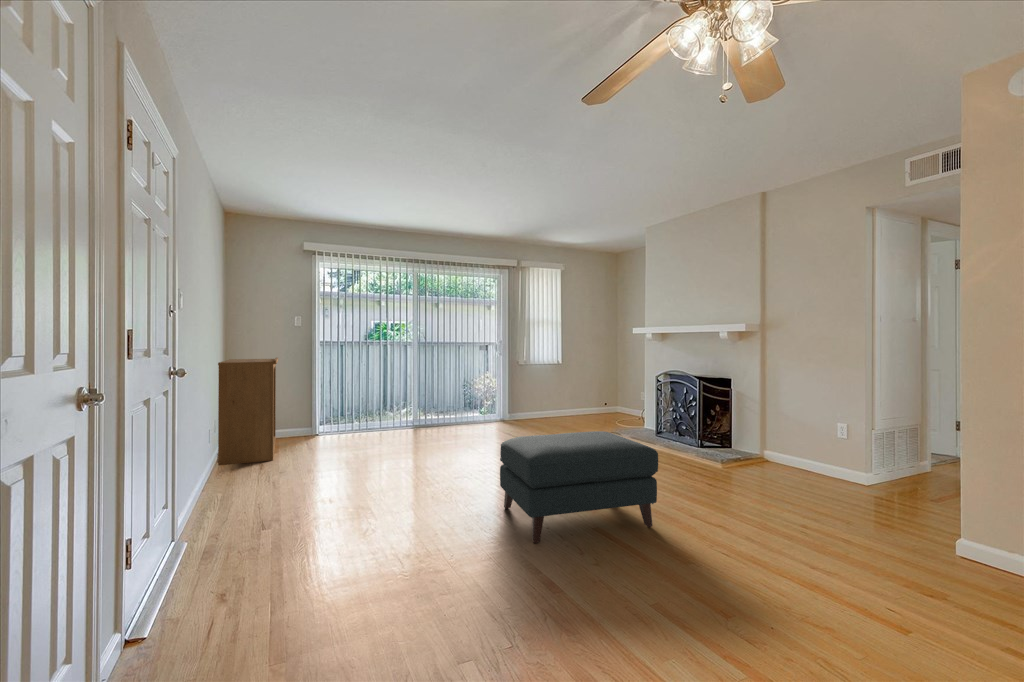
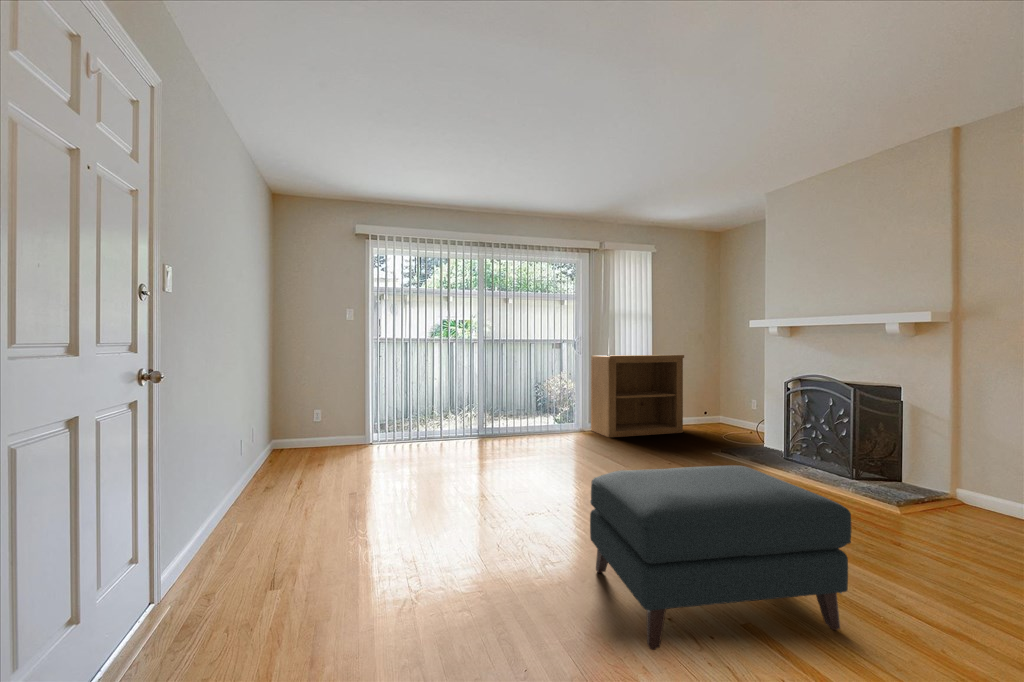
bookshelf: present [217,358,278,466] -> present [591,355,684,438]

